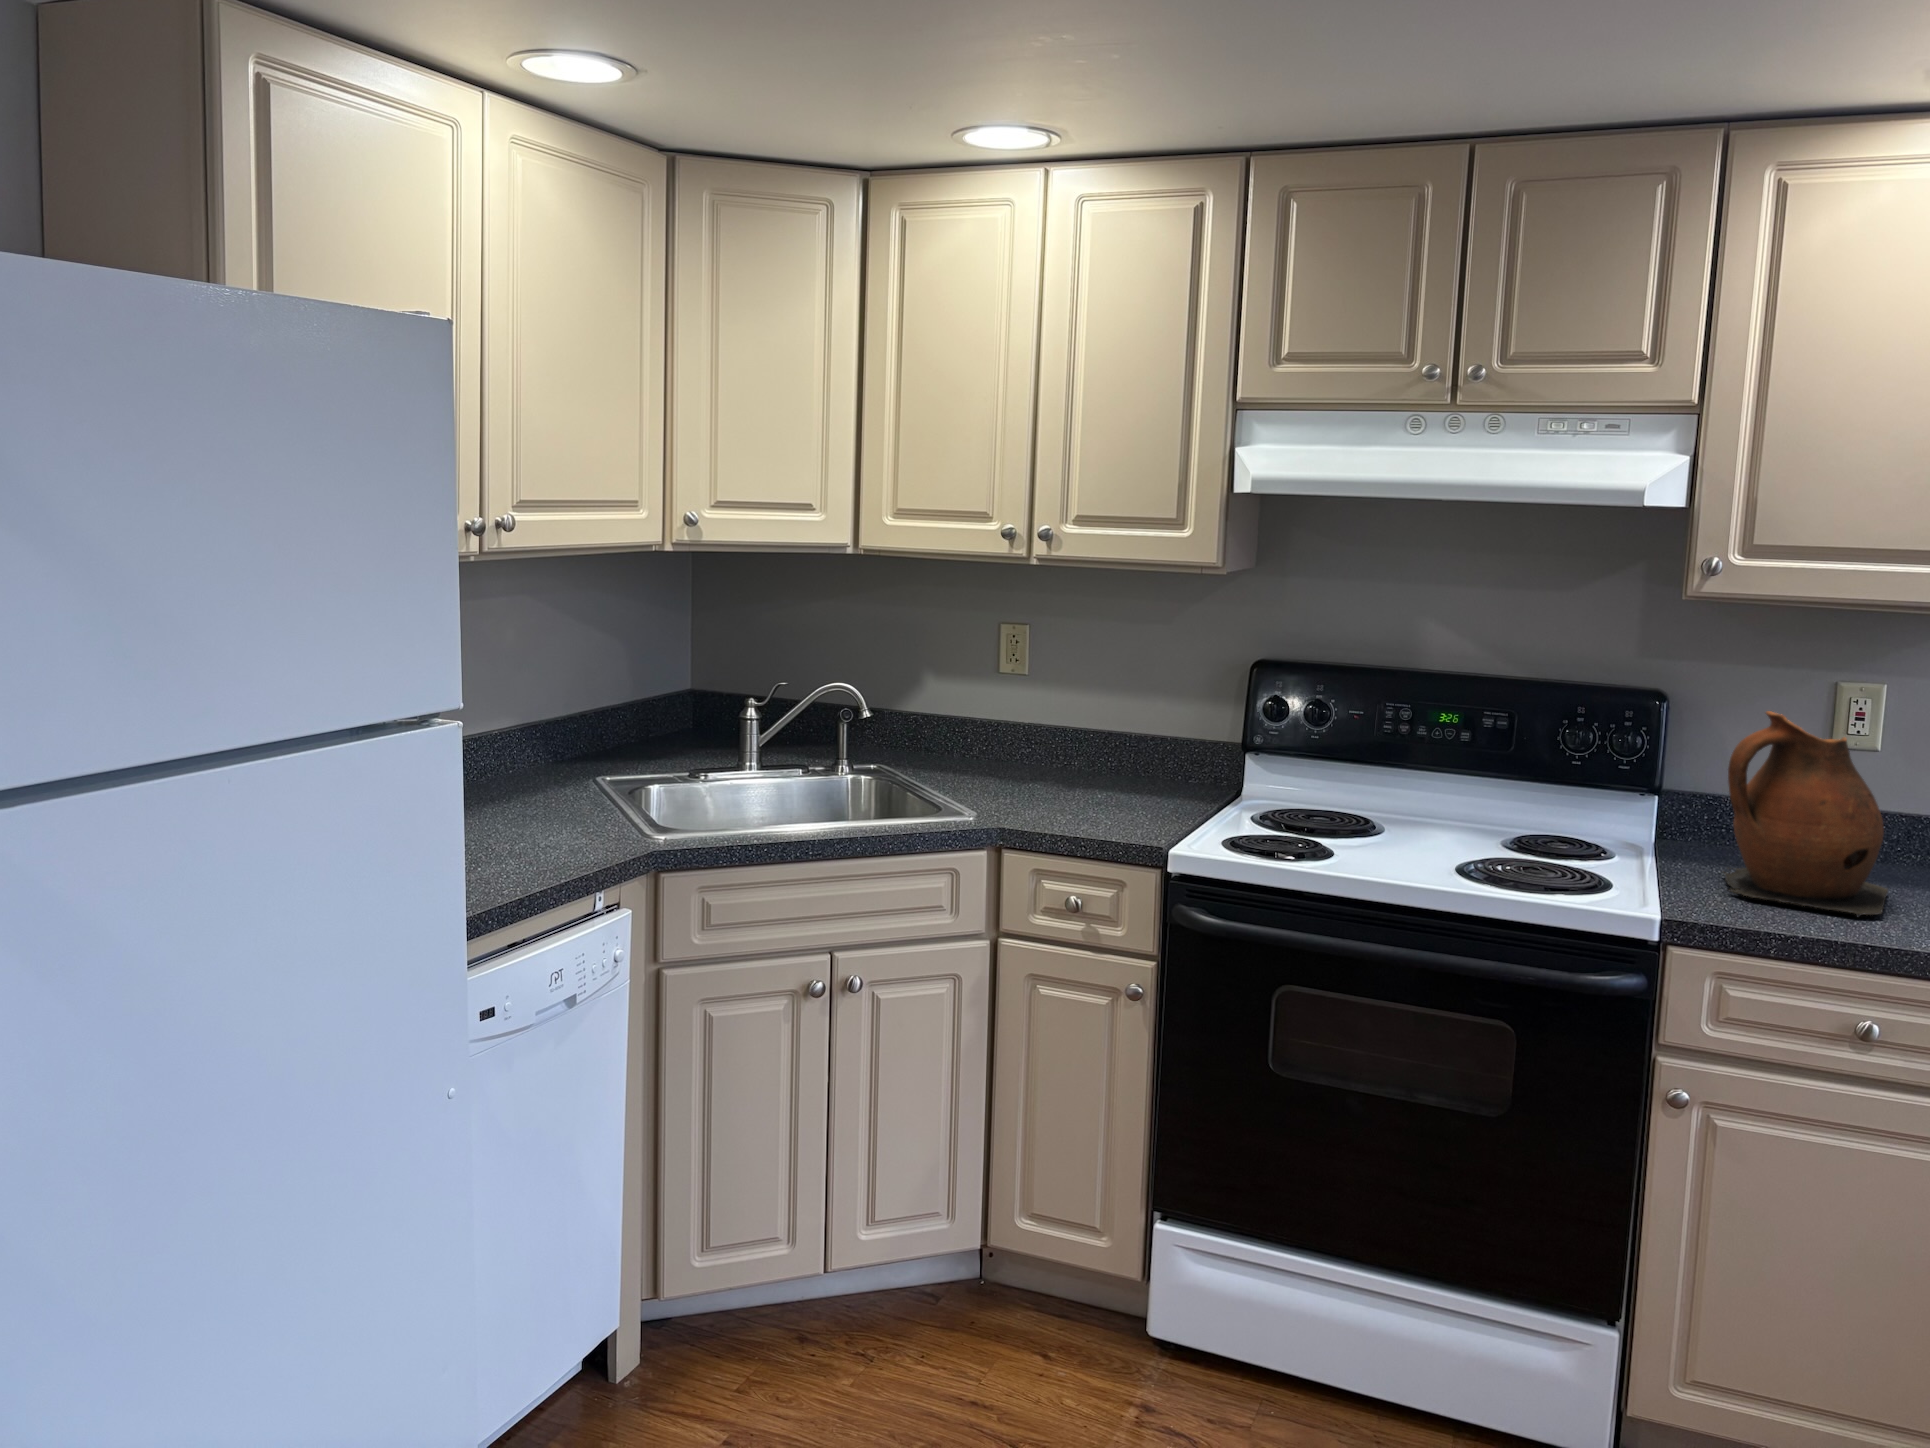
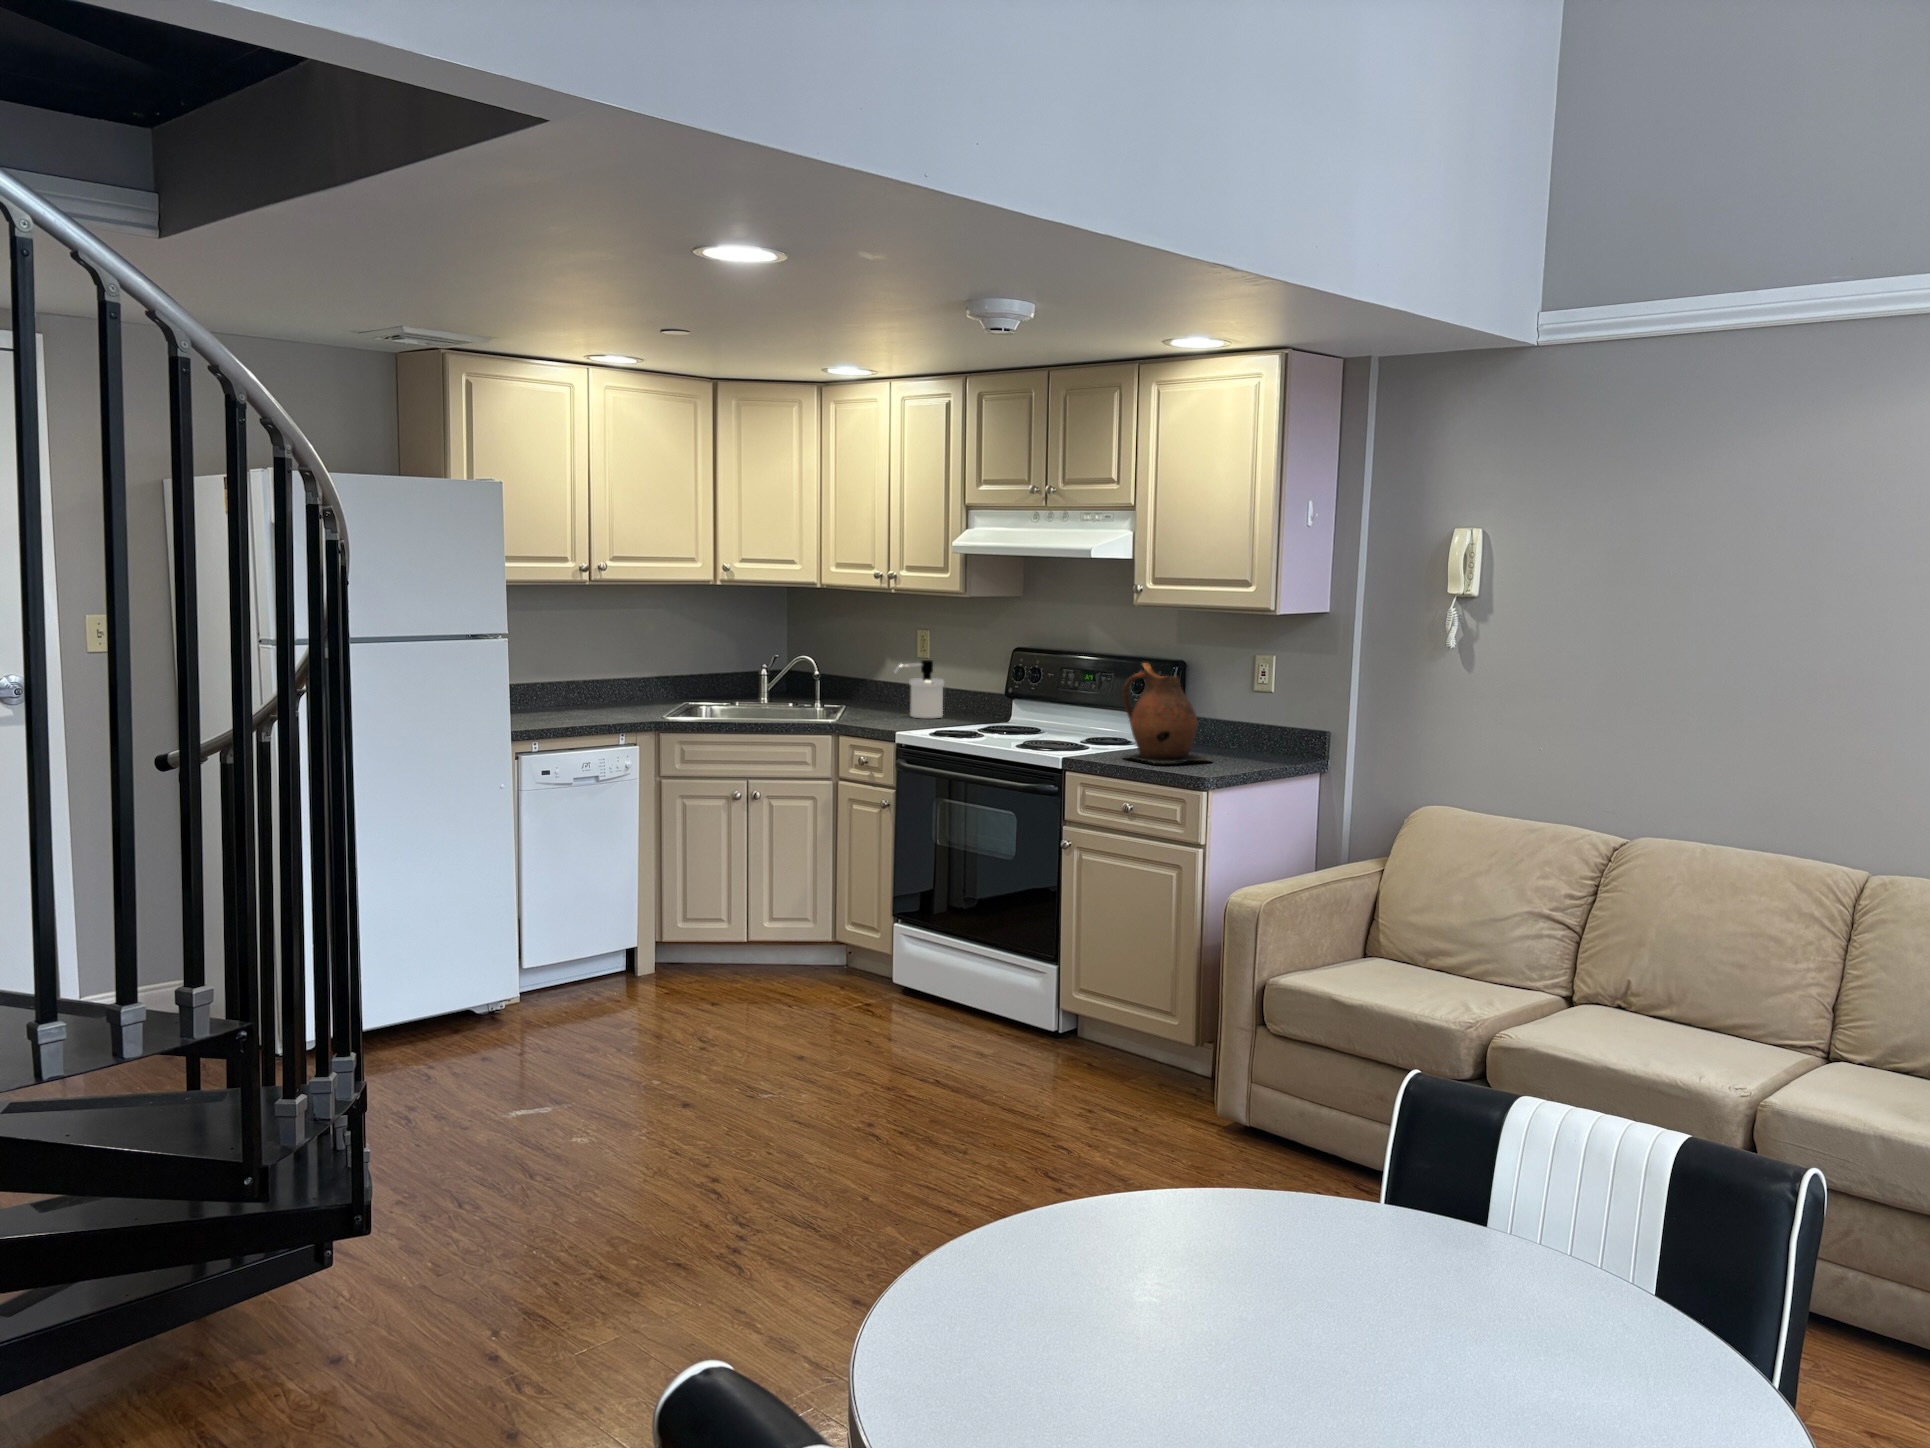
soap dispenser: none [1047,685,1117,793] -> present [894,660,944,718]

